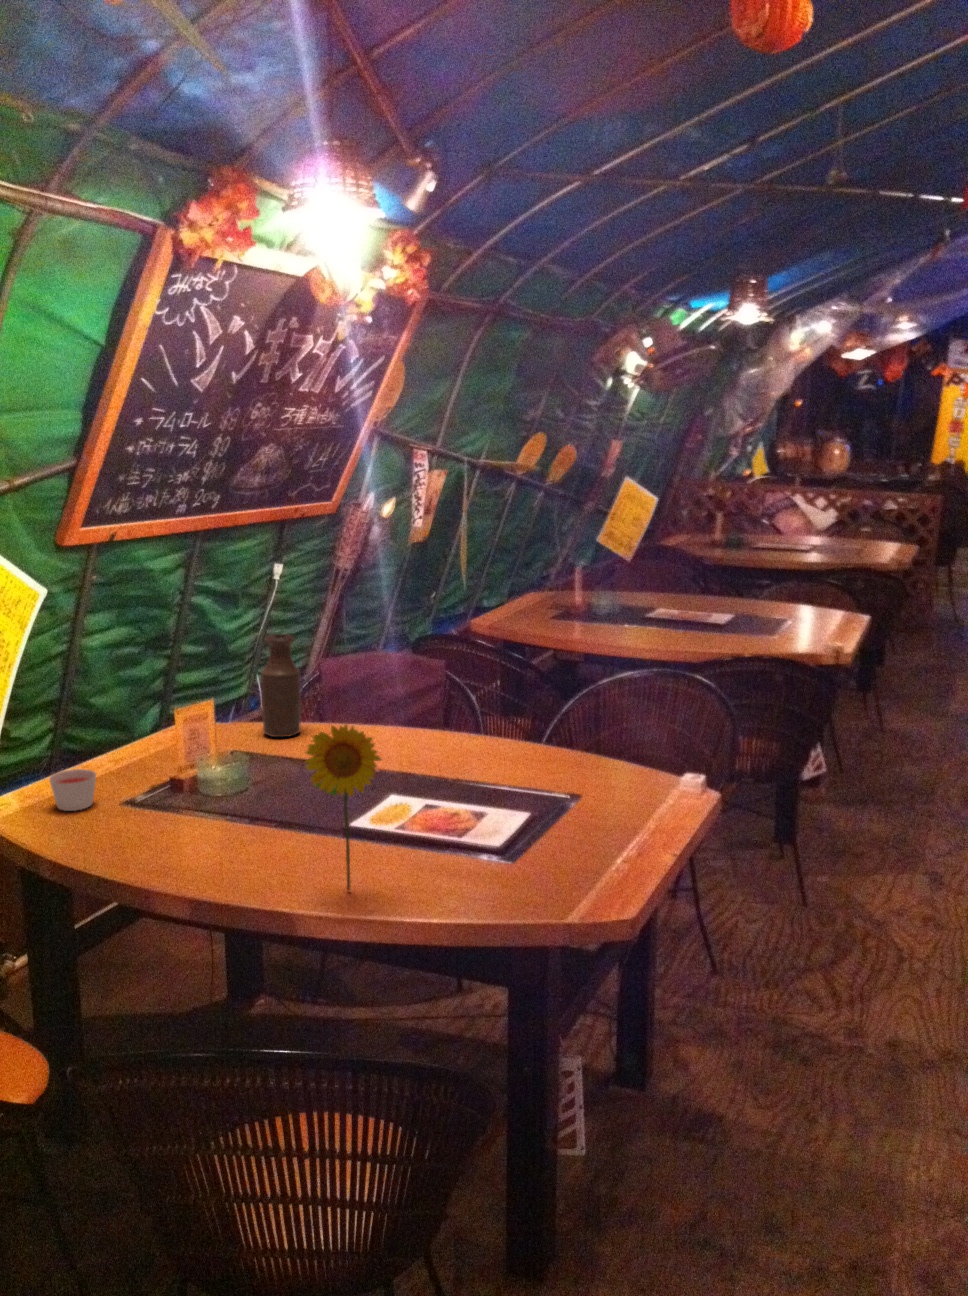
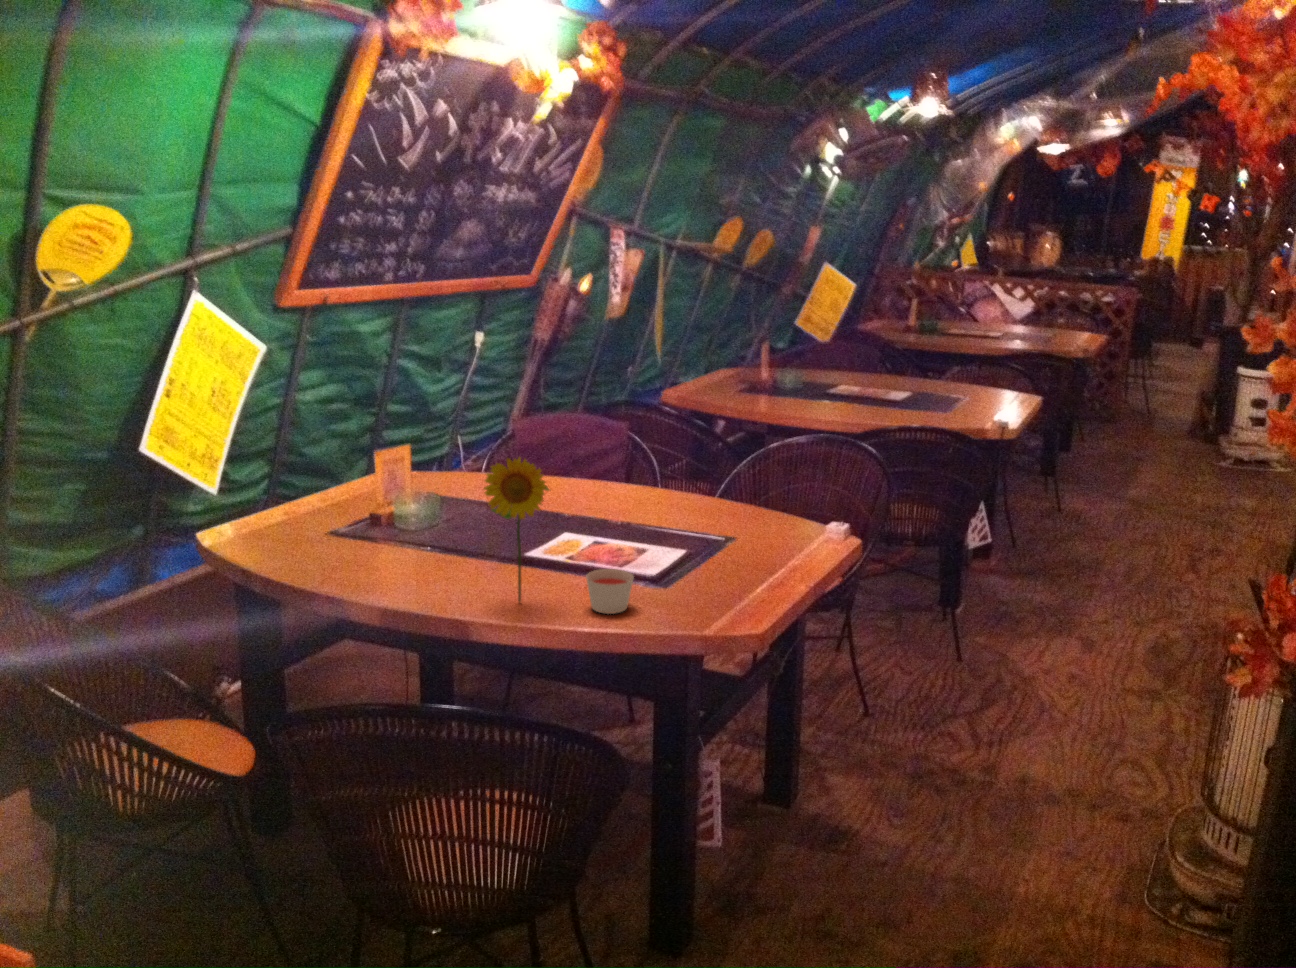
bottle: present [261,634,301,737] -> none [456,392,491,485]
candle: present [49,769,96,811] -> present [586,569,634,614]

